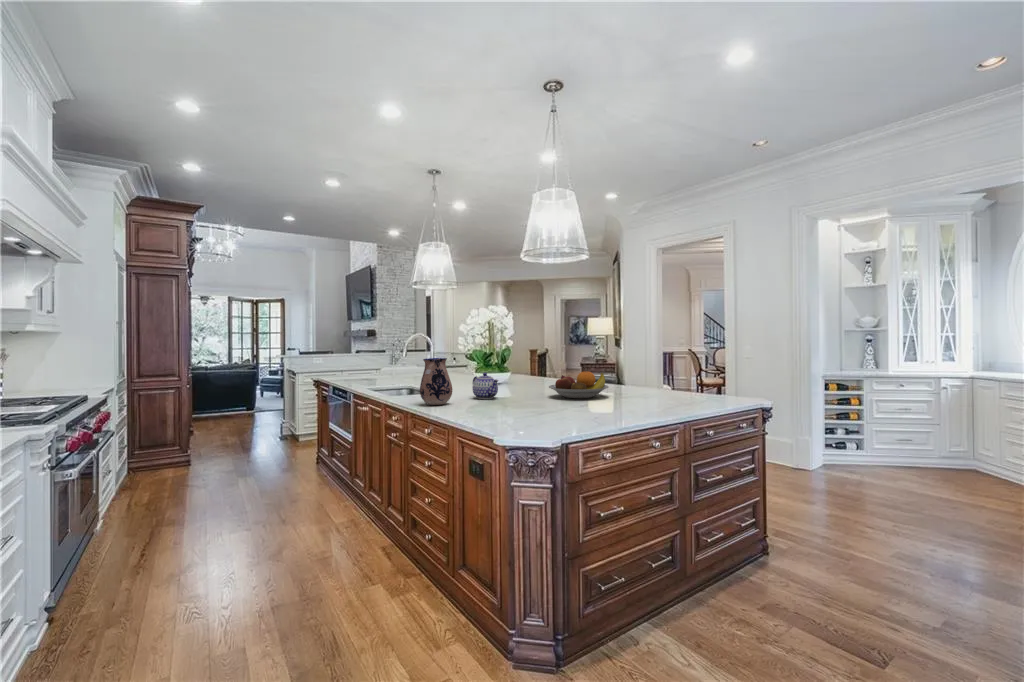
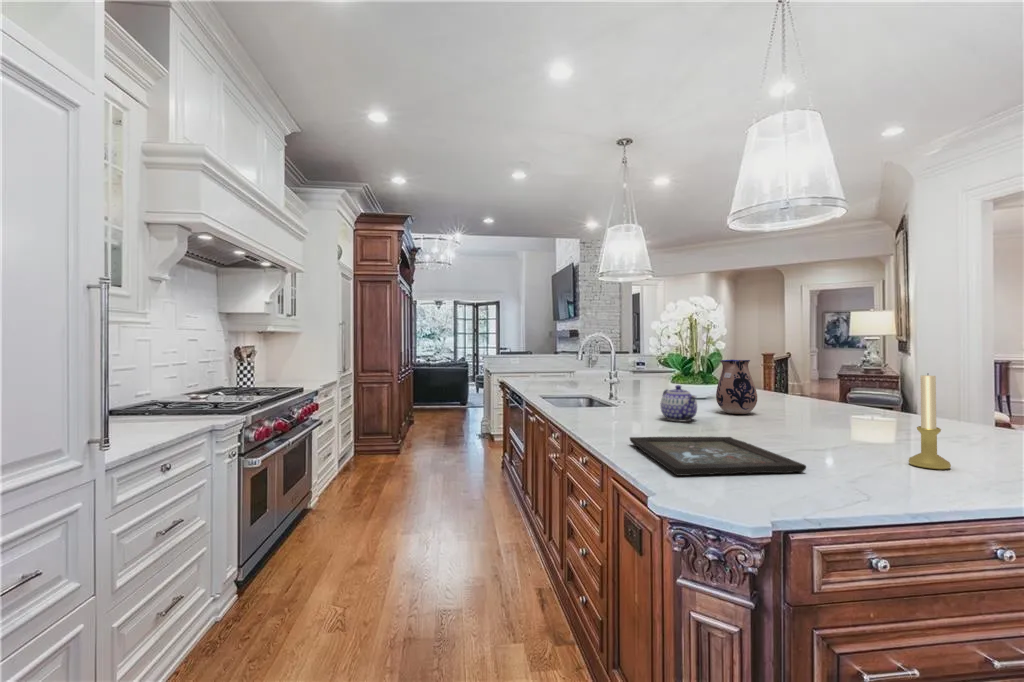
ceramic pitcher: present [420,358,452,405] -> present [716,360,757,414]
candle holder: none [617,358,636,411] -> present [908,375,951,470]
fruit bowl: present [549,371,608,398] -> none [778,390,888,433]
tray: none [460,404,569,426] -> present [630,437,806,476]

